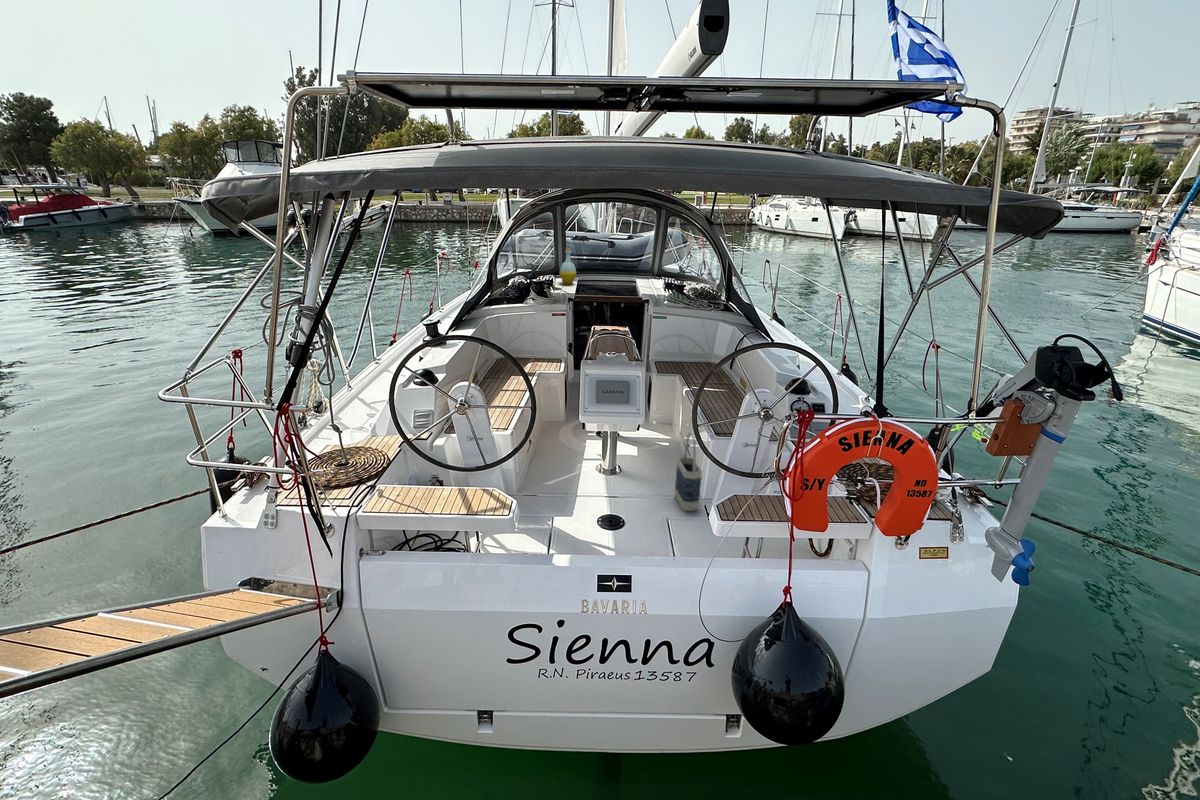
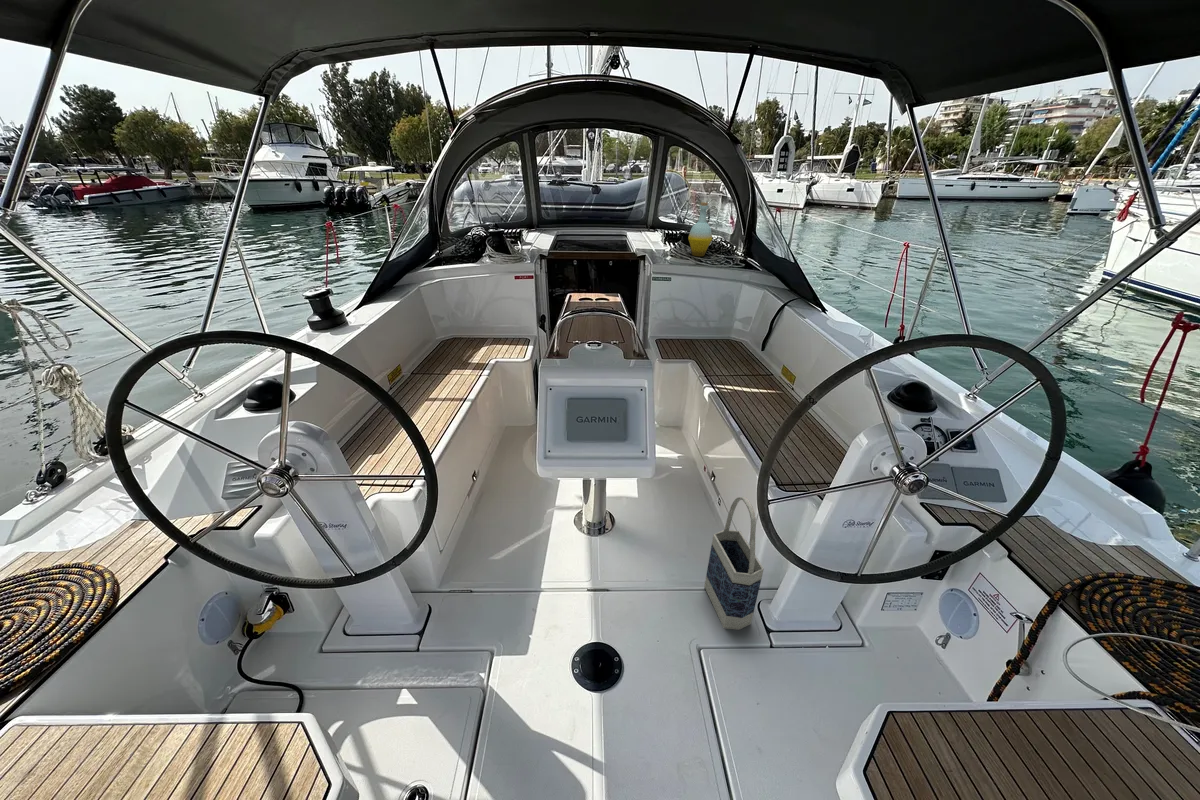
bottle: present [559,248,576,286] -> present [688,202,712,256]

